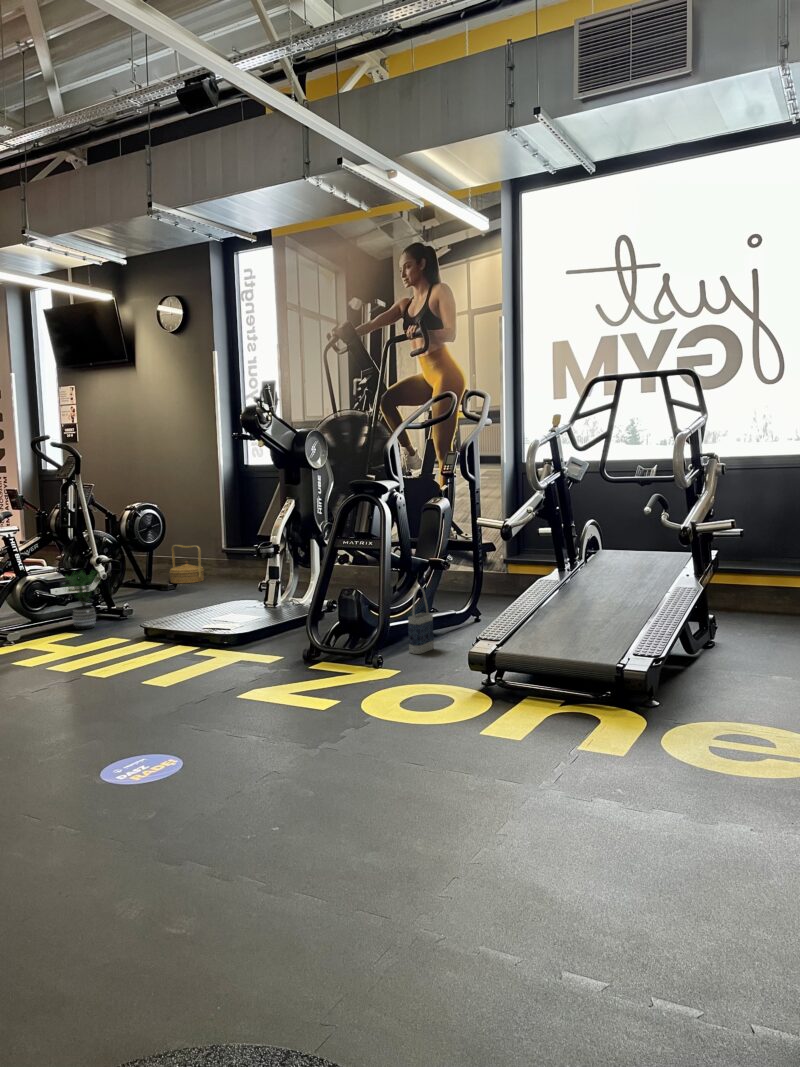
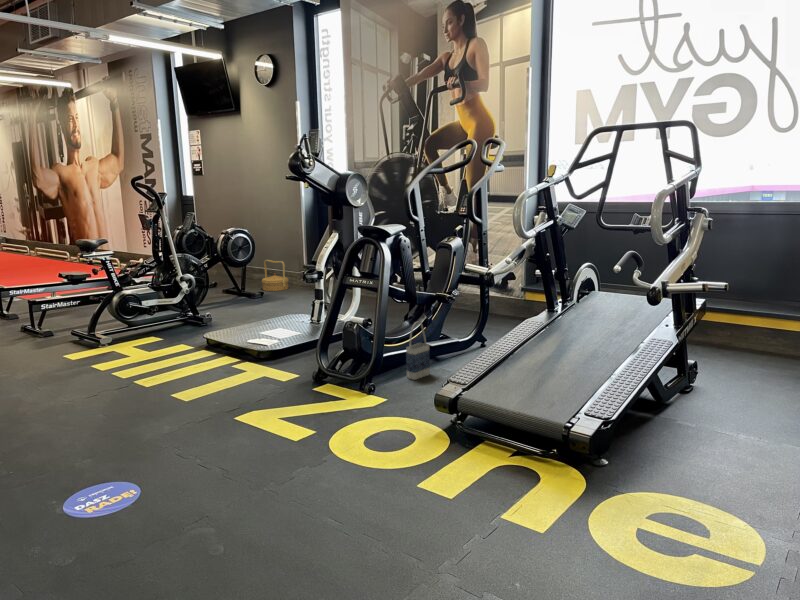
potted plant: present [67,571,97,629] -> none [150,285,183,333]

